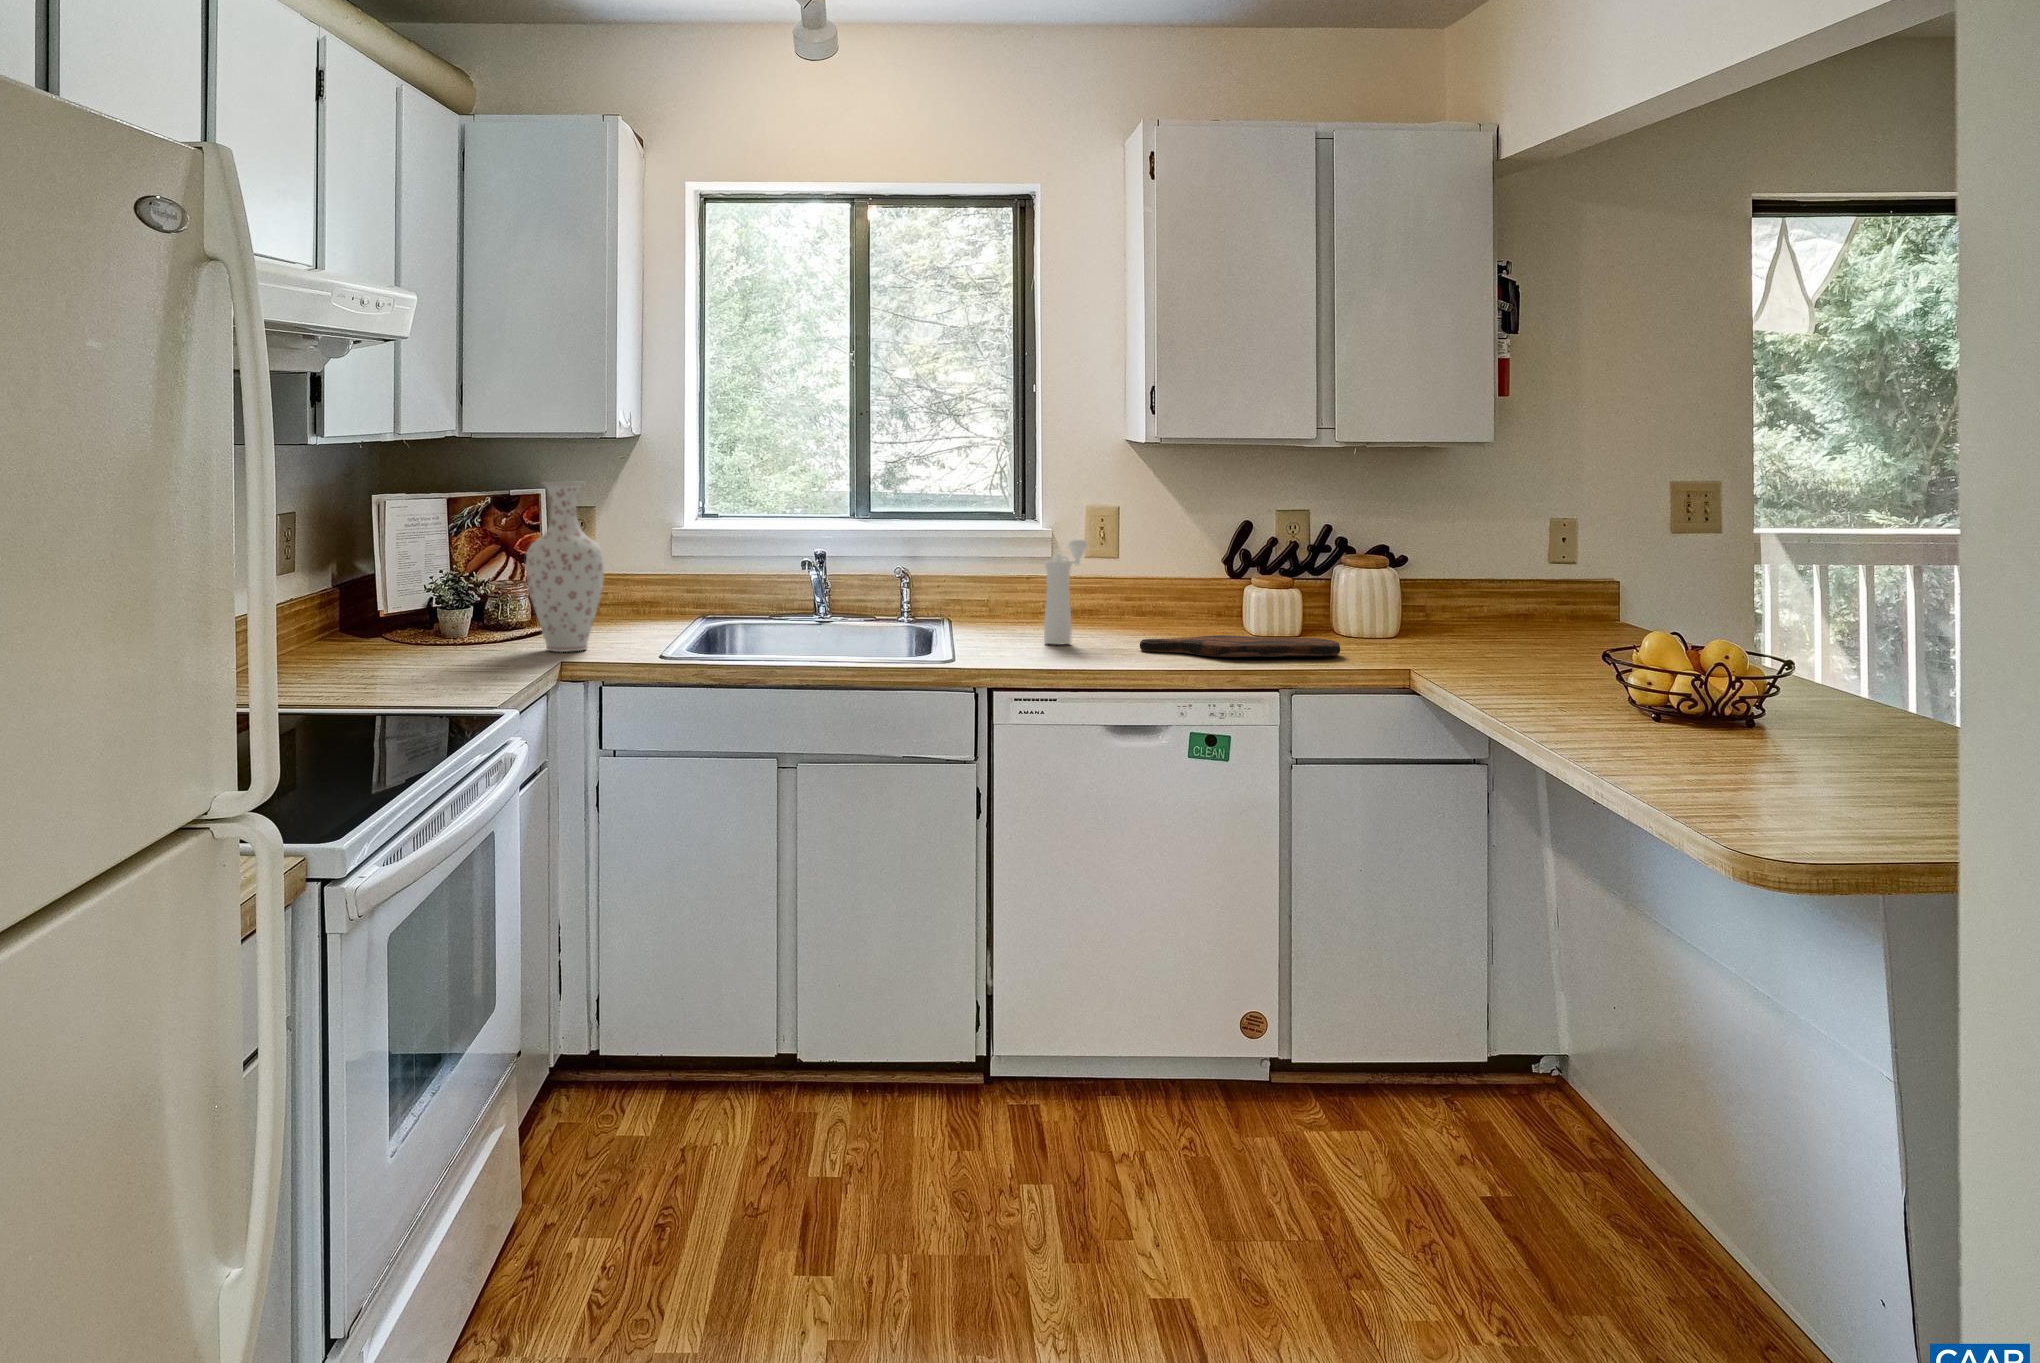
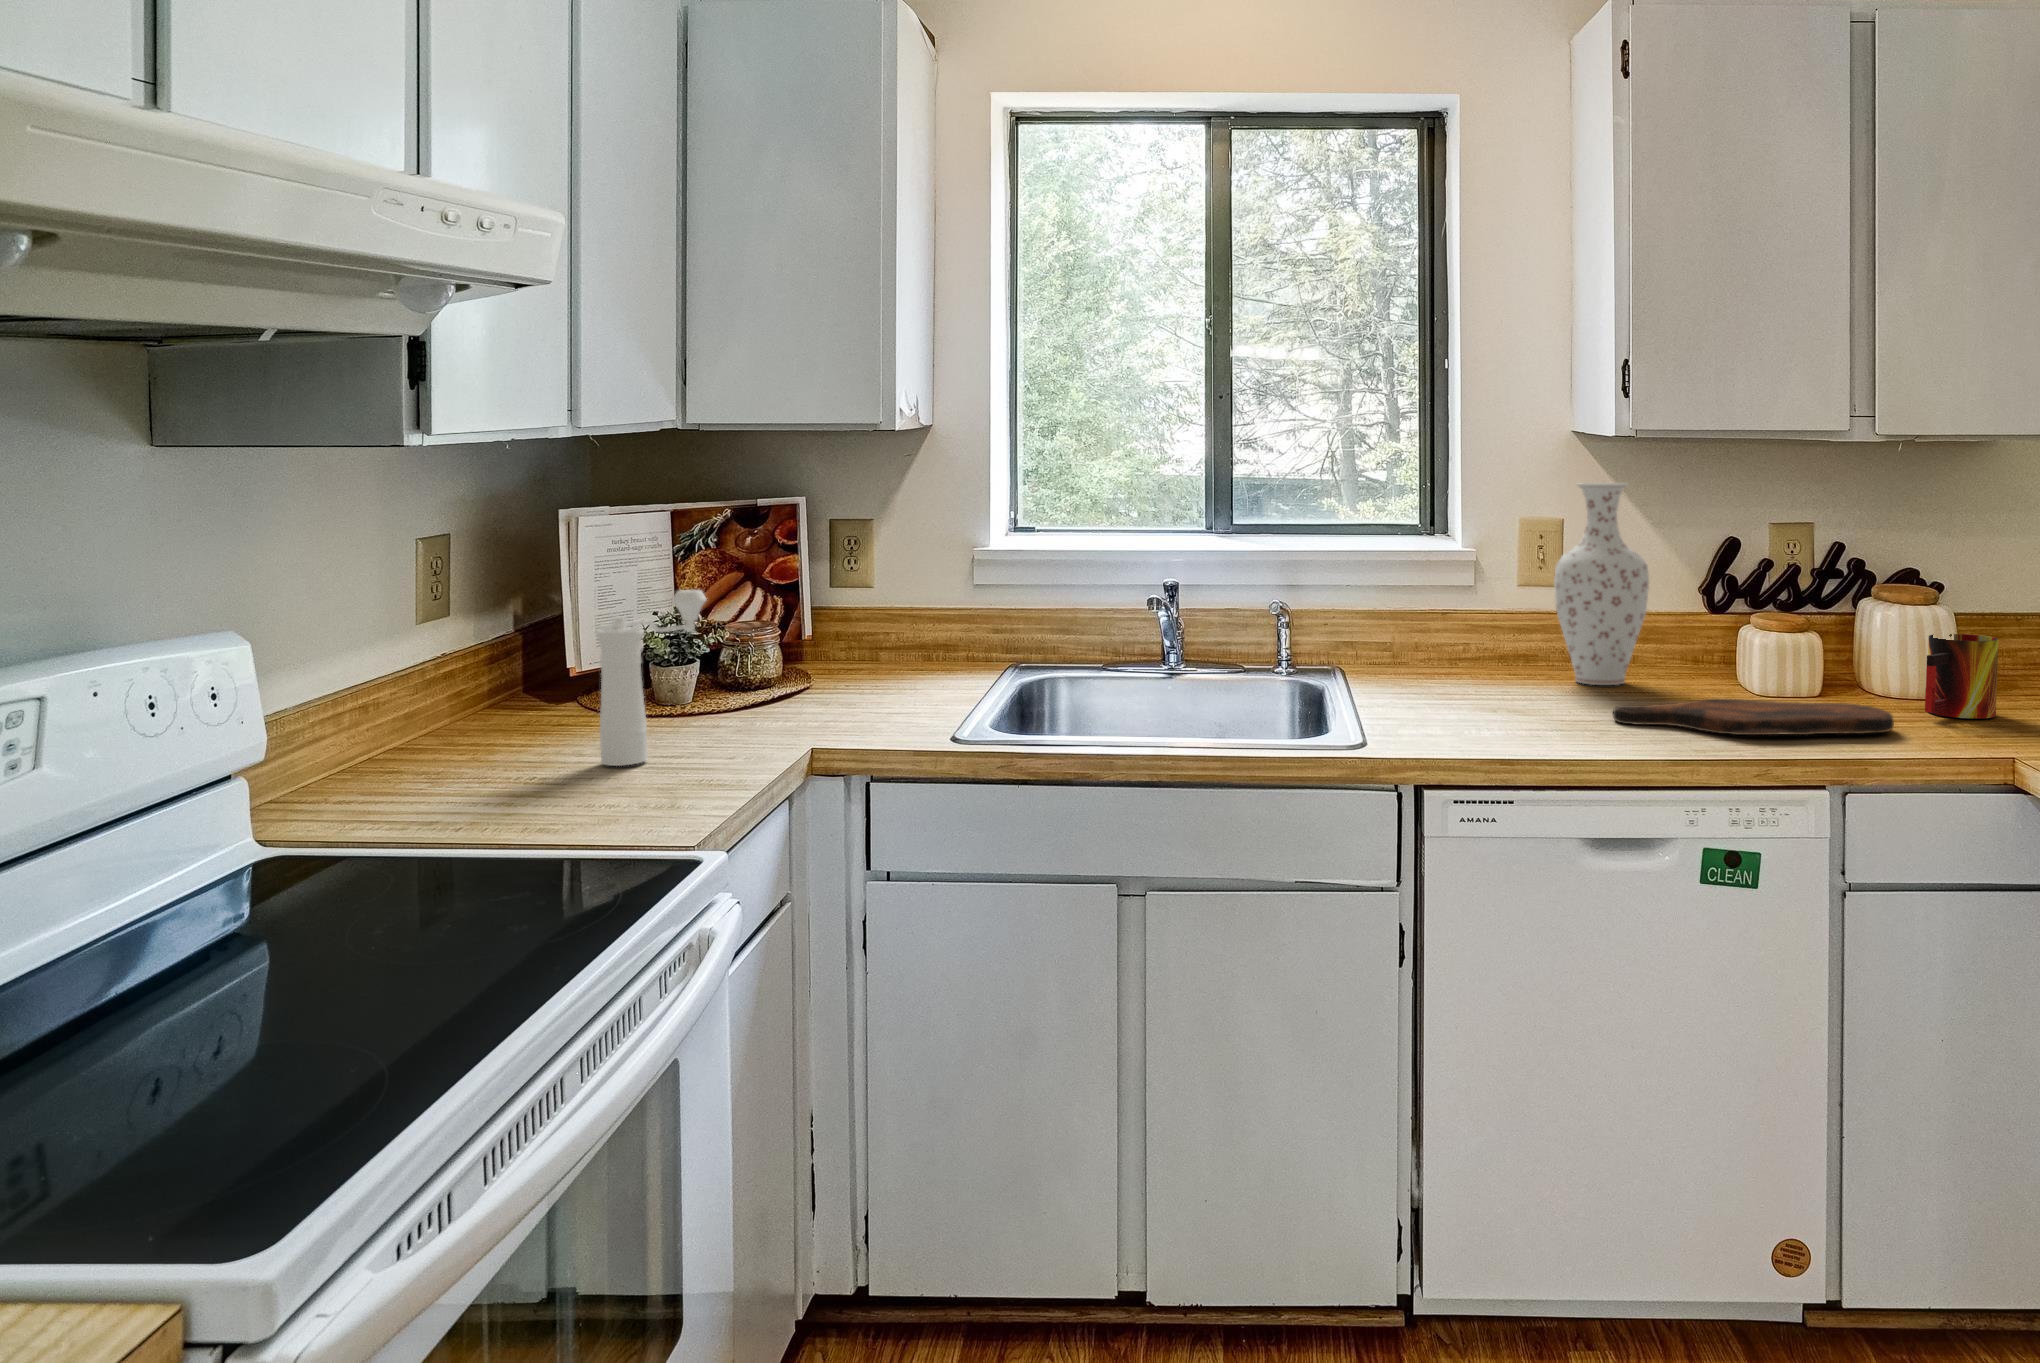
vase: present [526,482,604,652] -> present [1554,483,1649,685]
pepper mill: present [1044,539,1088,644] -> present [596,590,706,766]
mug: none [1370,589,1426,650] -> present [1925,634,1998,719]

